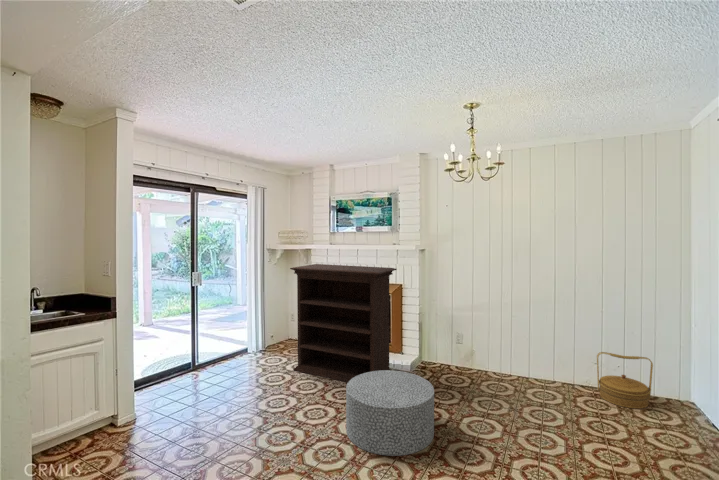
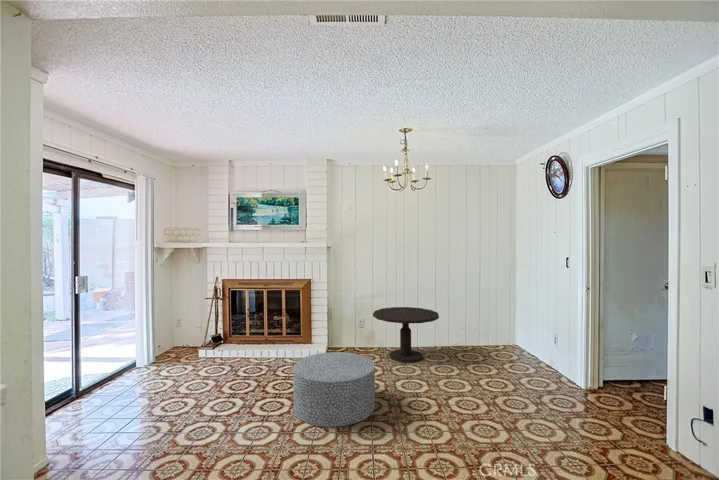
bookshelf: present [290,264,397,382] -> none [201,262,312,376]
side table: none [466,326,552,398] -> present [373,307,439,363]
woven basket: present [597,352,653,409] -> none [464,318,498,355]

